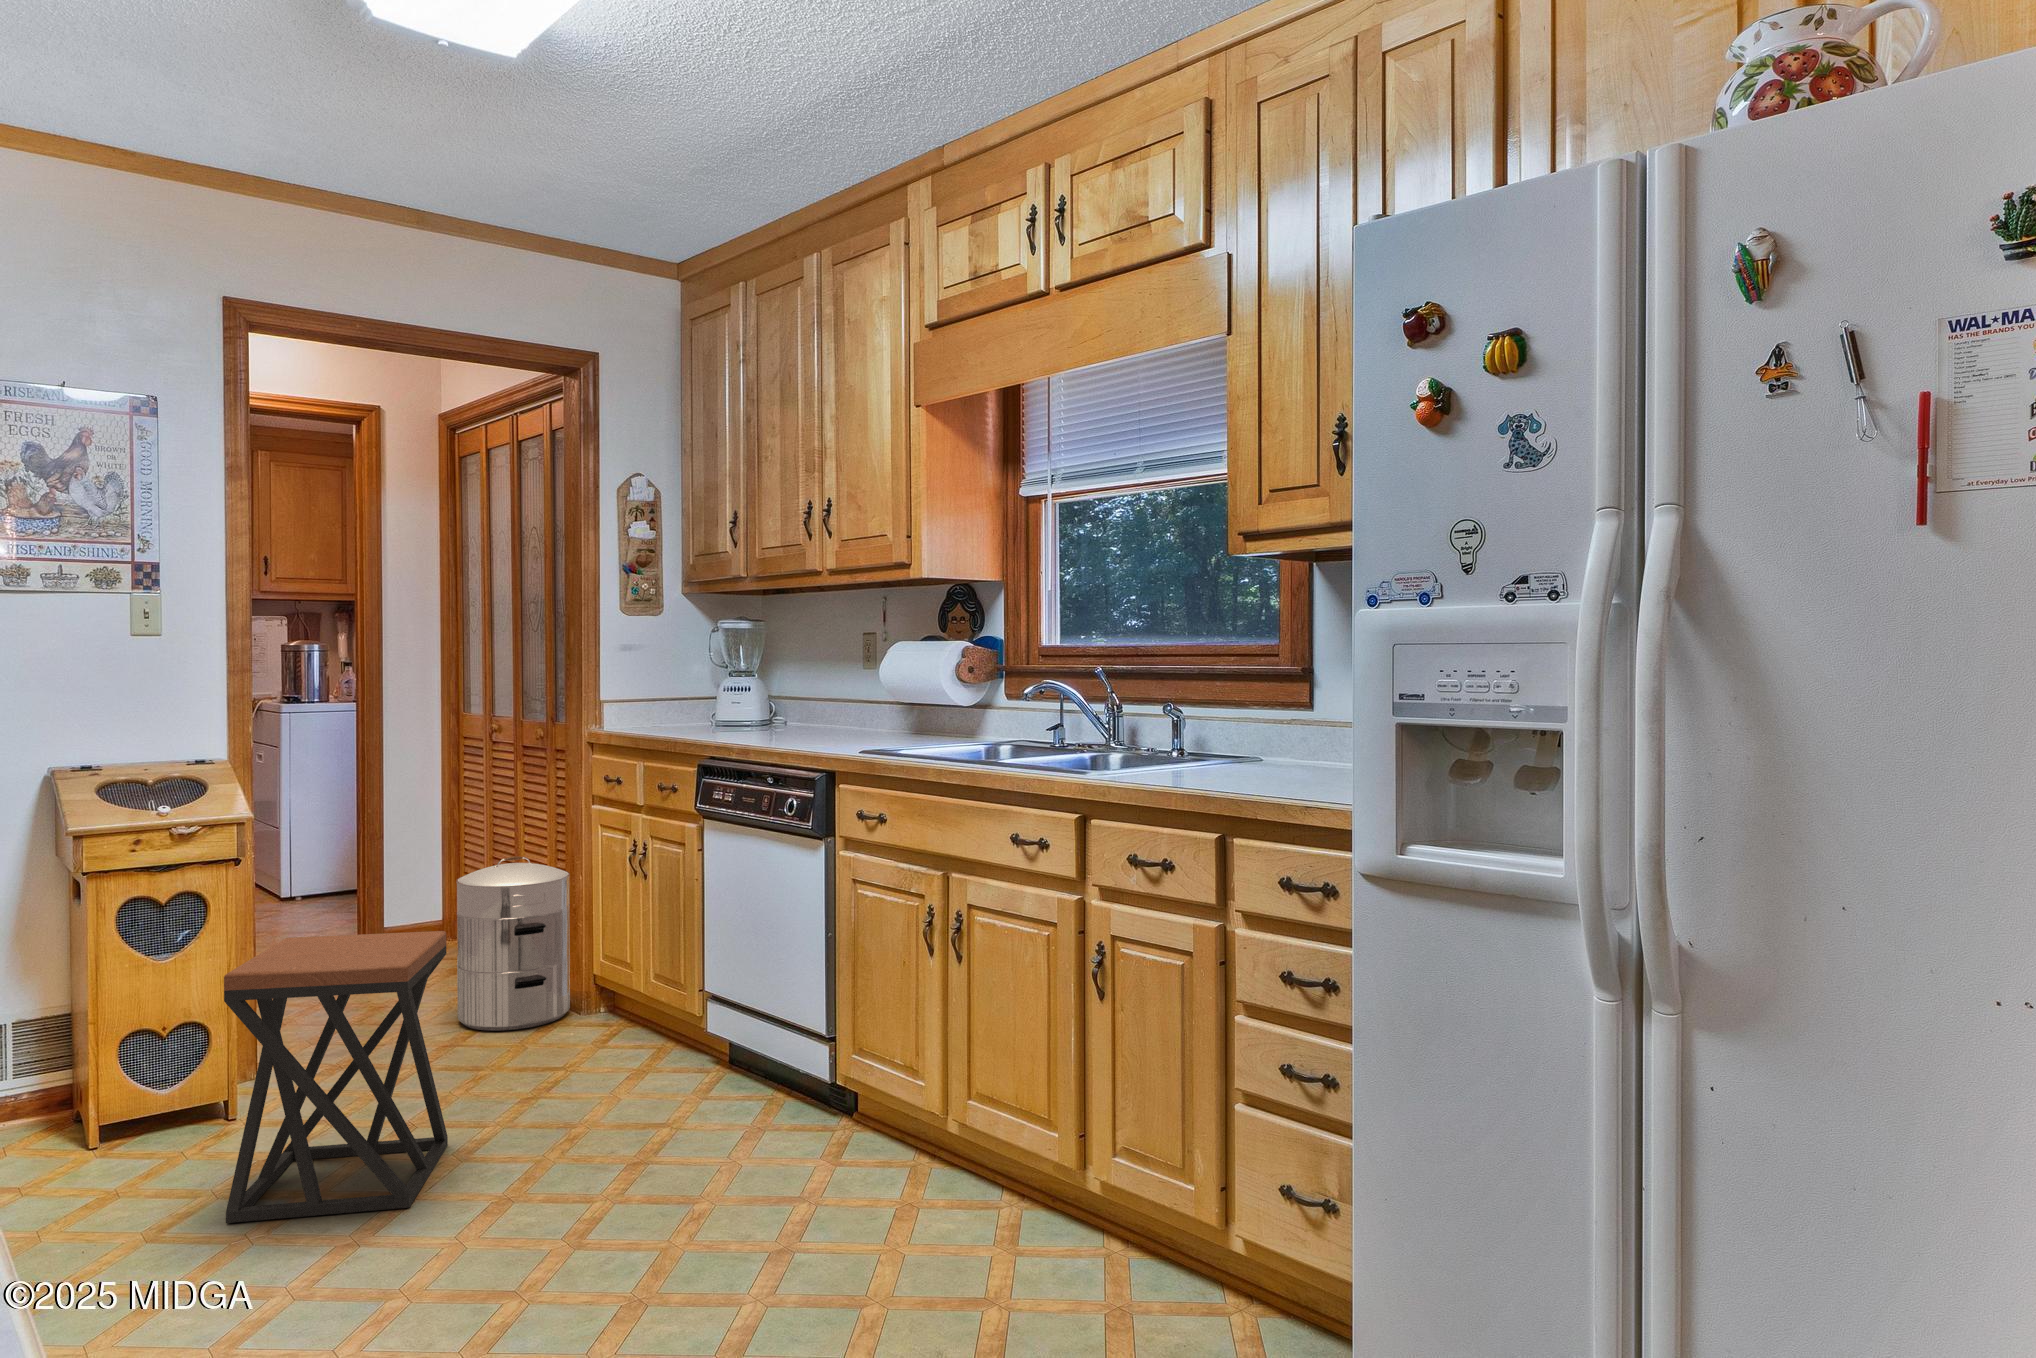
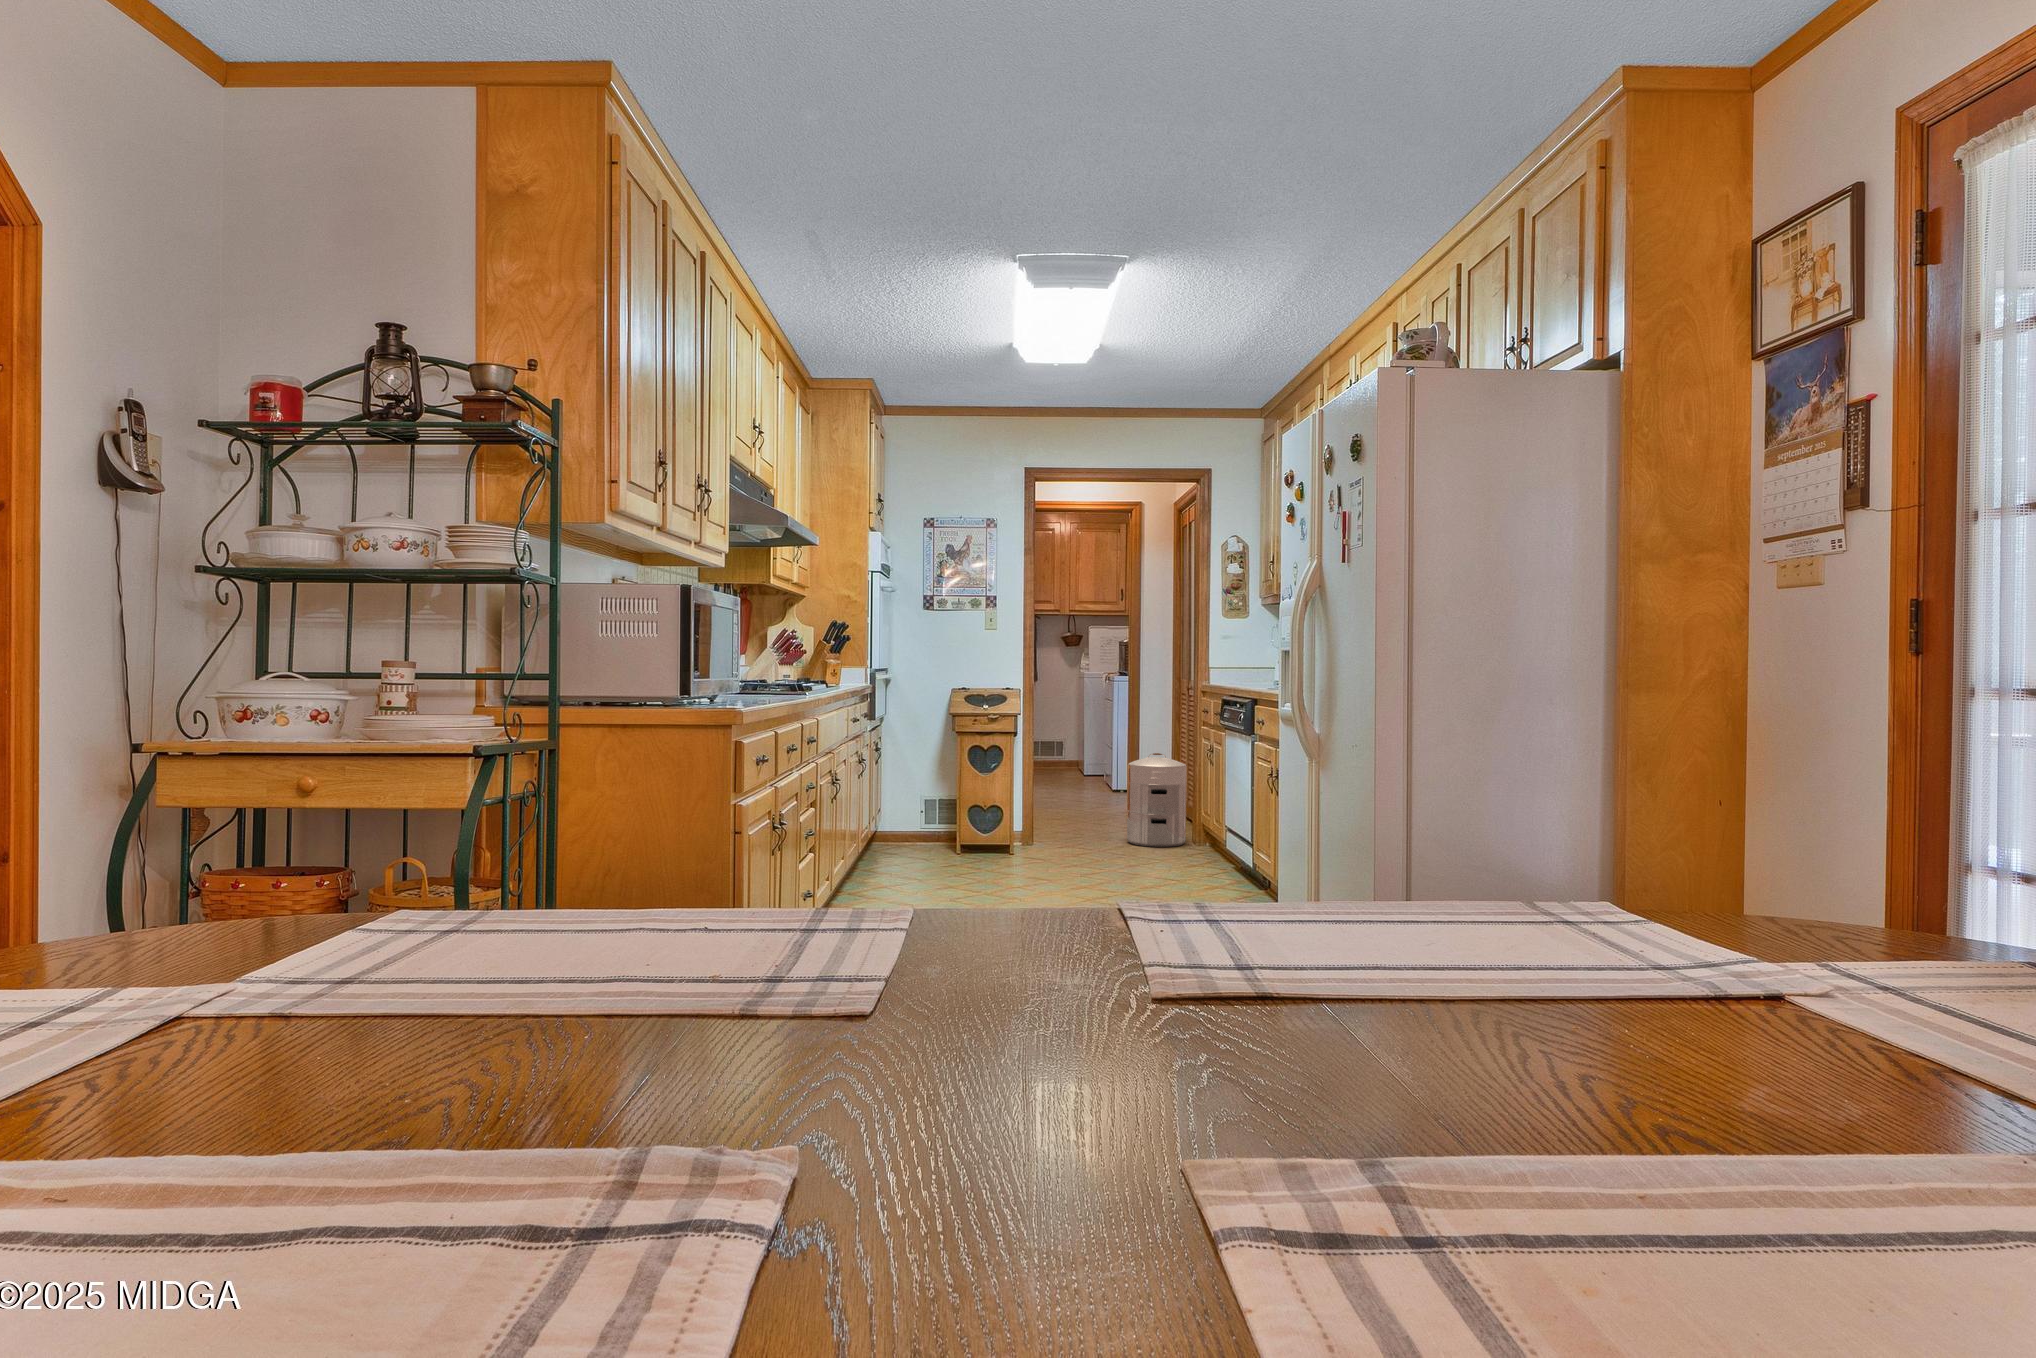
stool: present [224,931,448,1223] -> none [984,763,1085,885]

